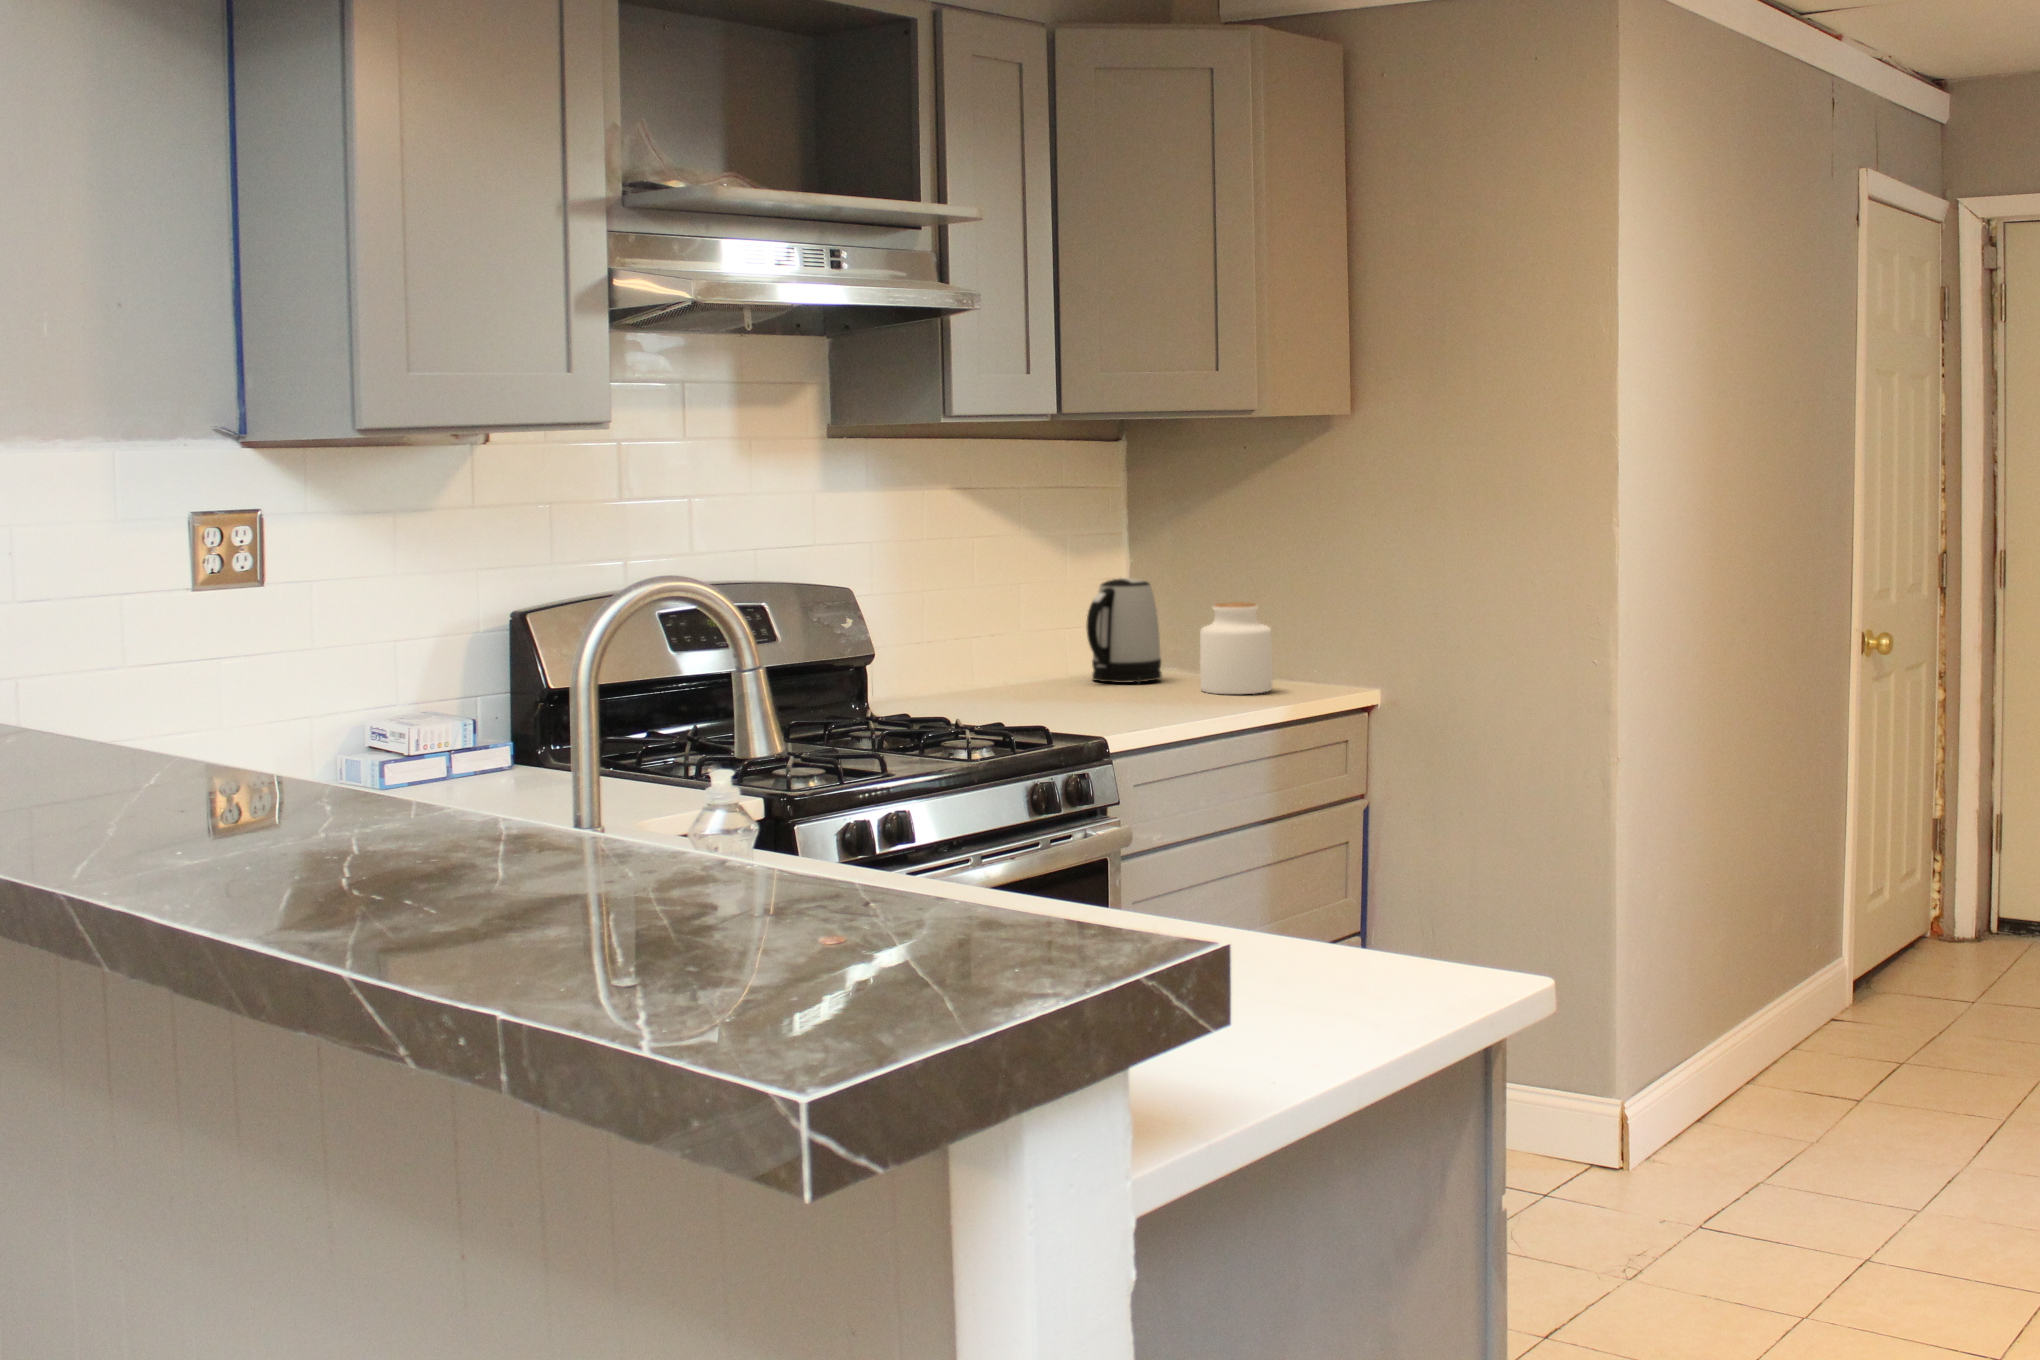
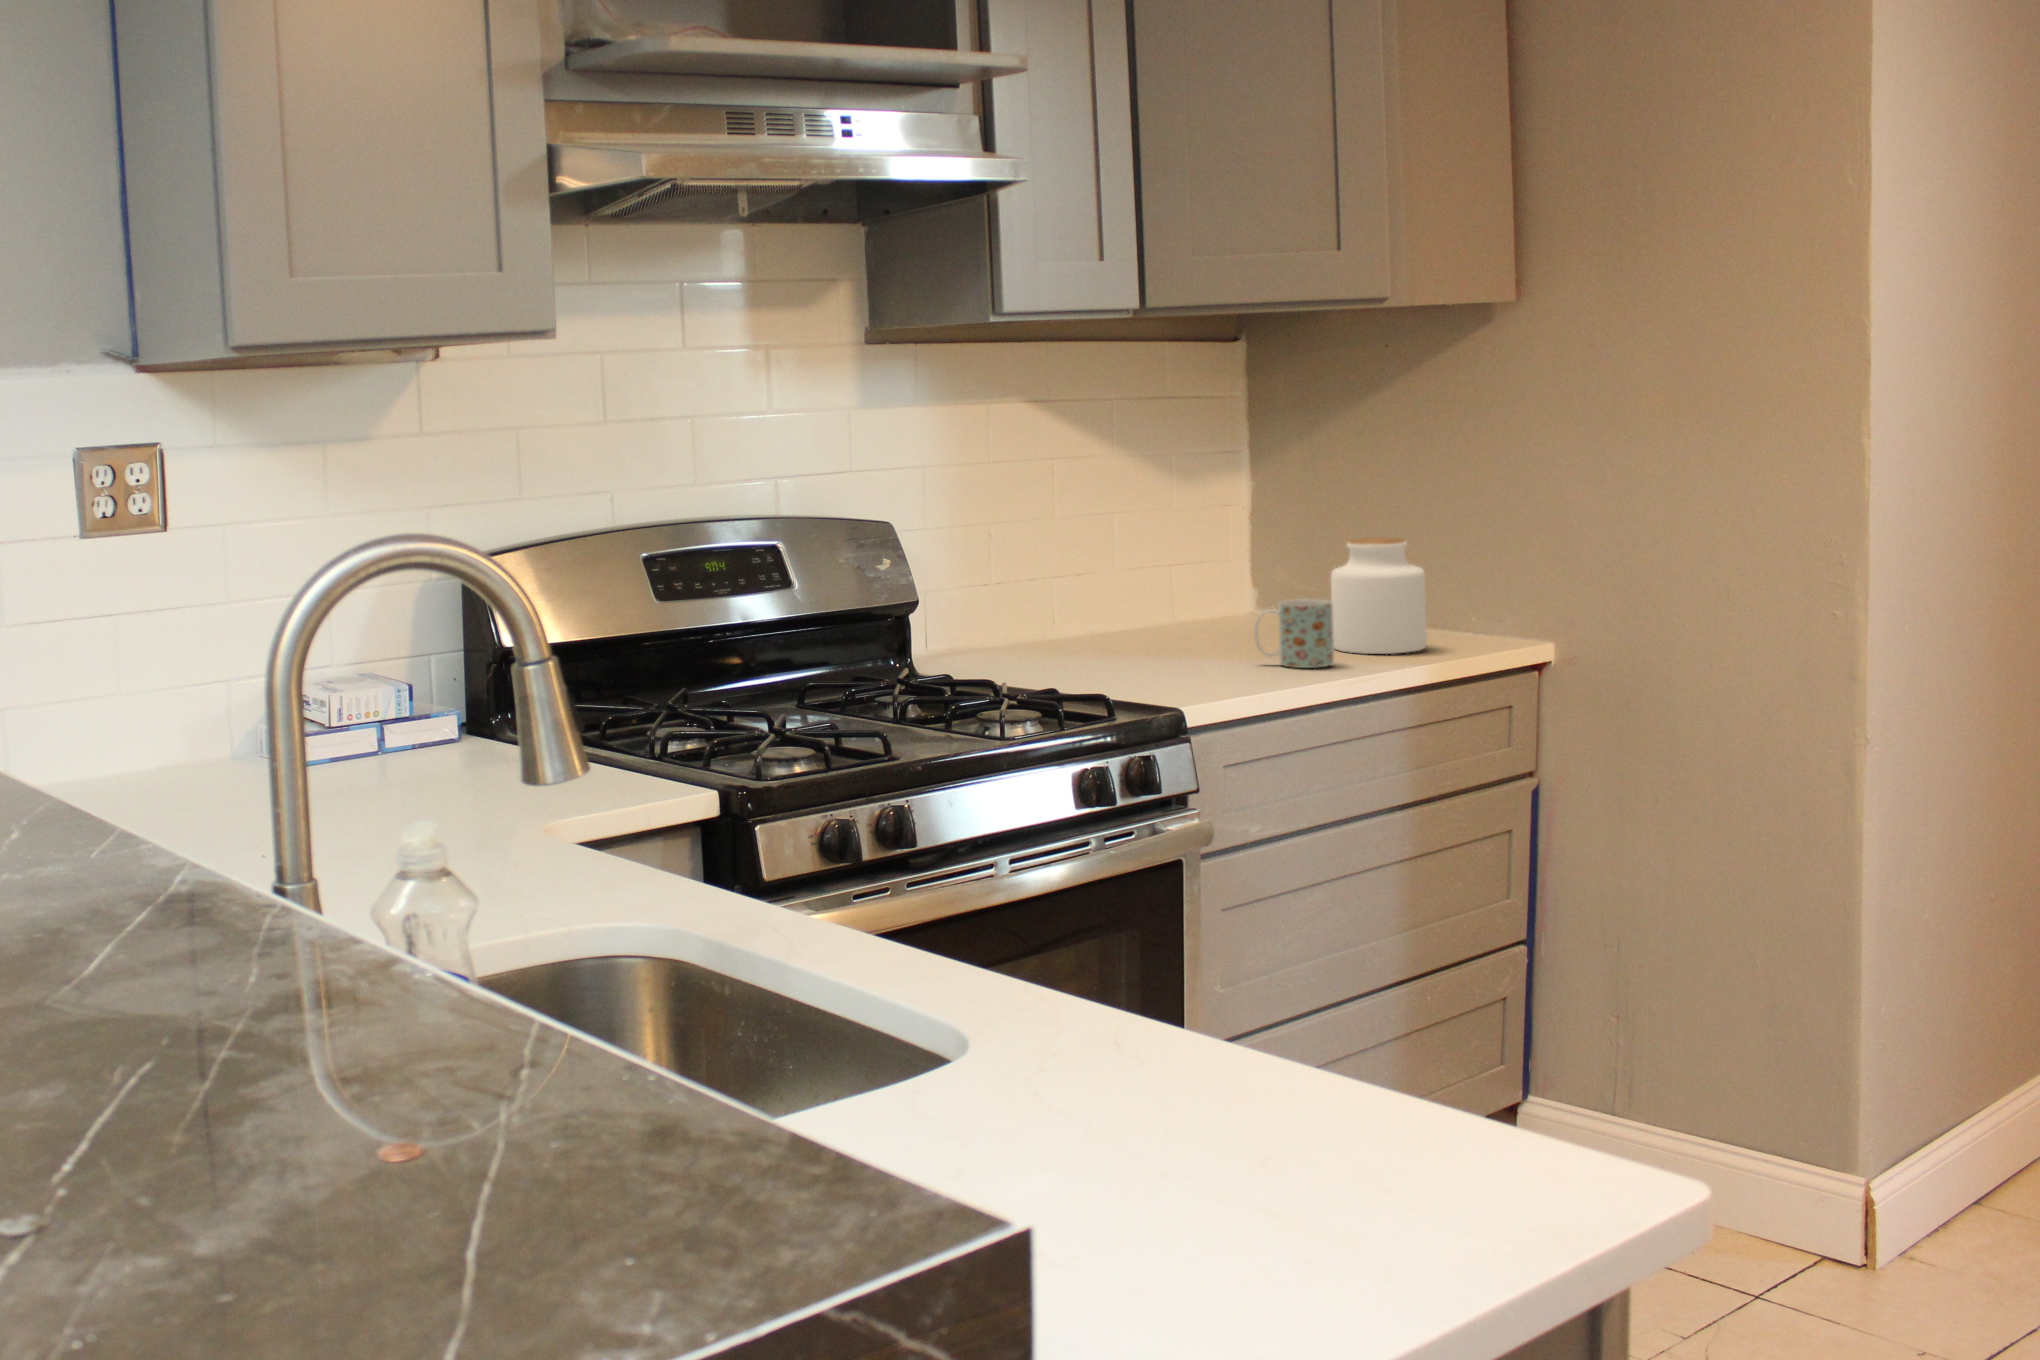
kettle: present [1086,578,1162,683] -> none [1188,508,1286,637]
mug: none [1146,651,1207,705] -> present [1254,599,1334,668]

